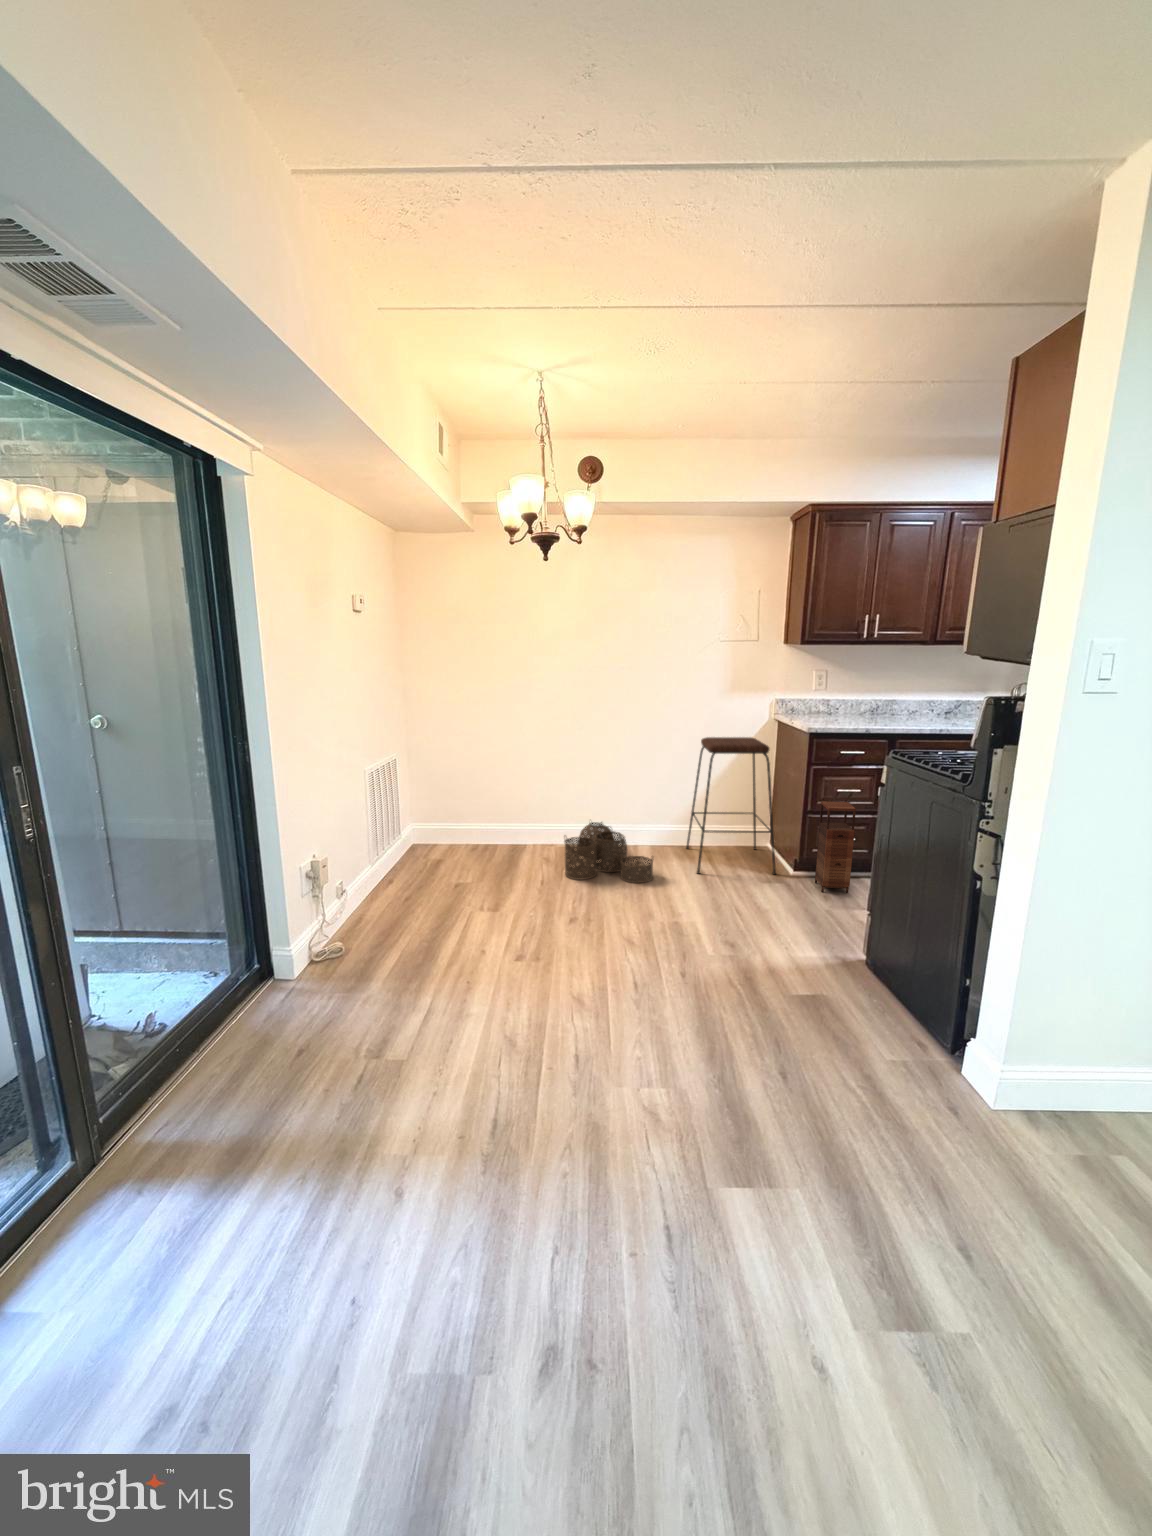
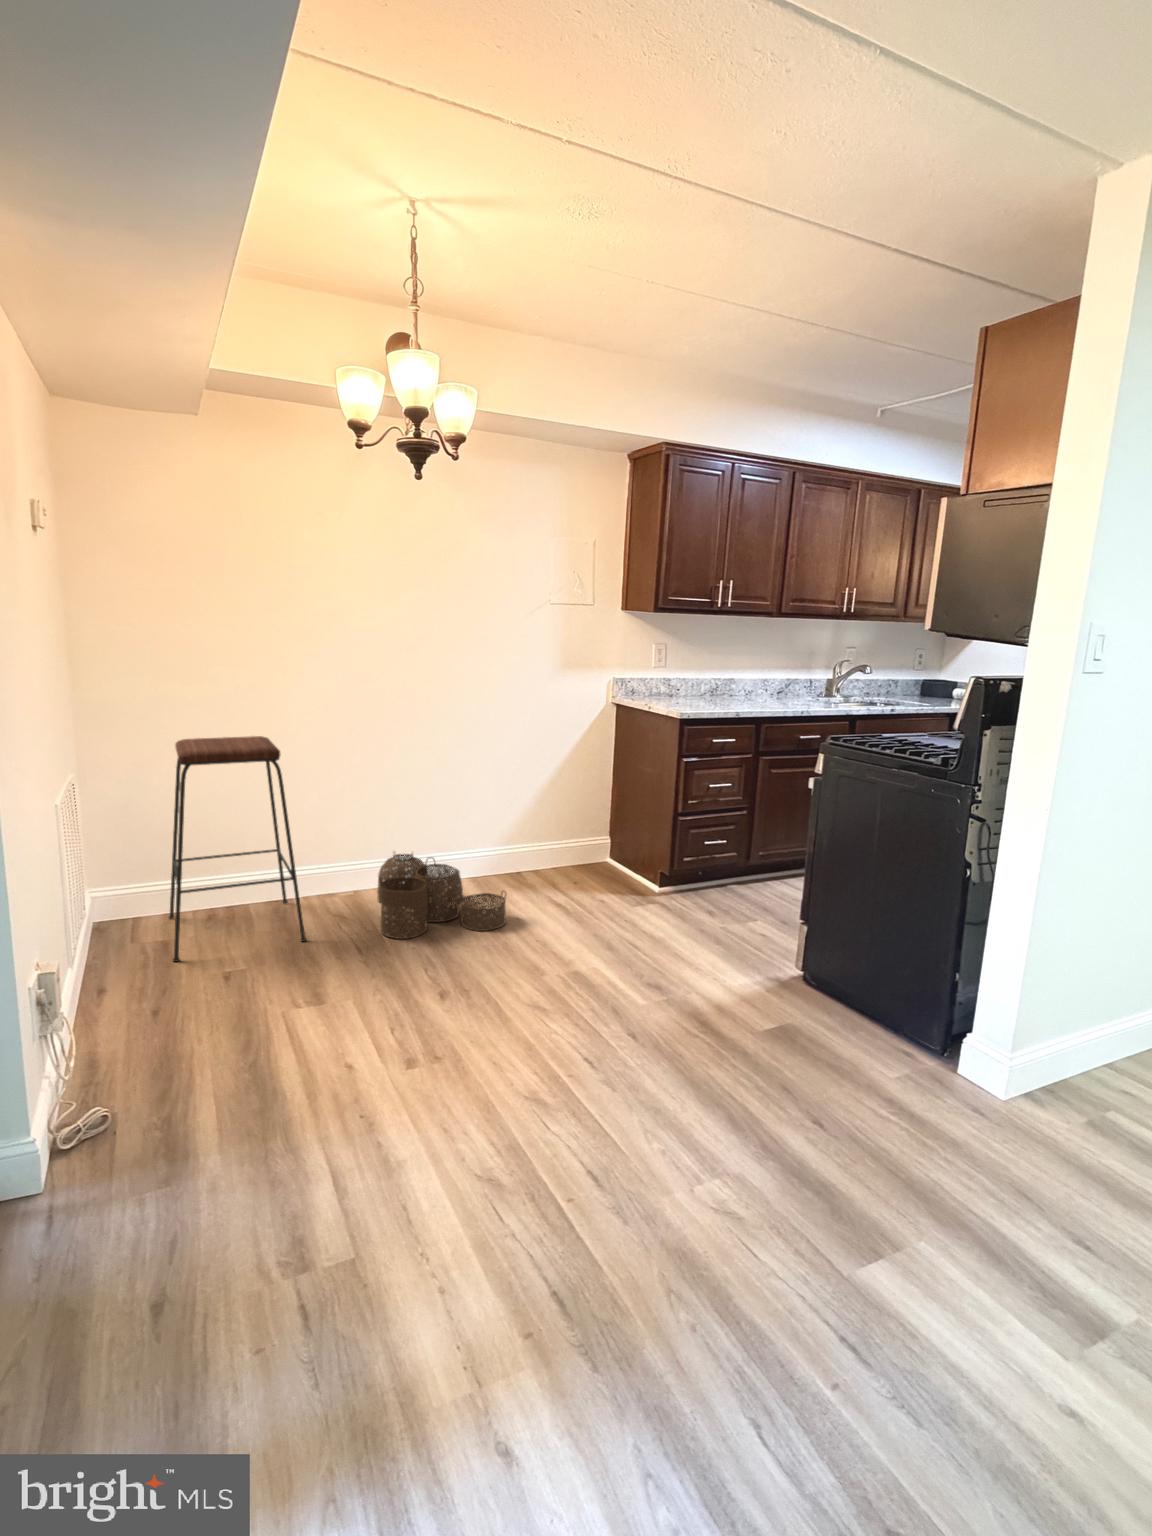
bar stool: present [686,737,776,874] -> present [169,736,306,962]
storage cabinet: present [815,801,856,893] -> none [687,798,736,907]

